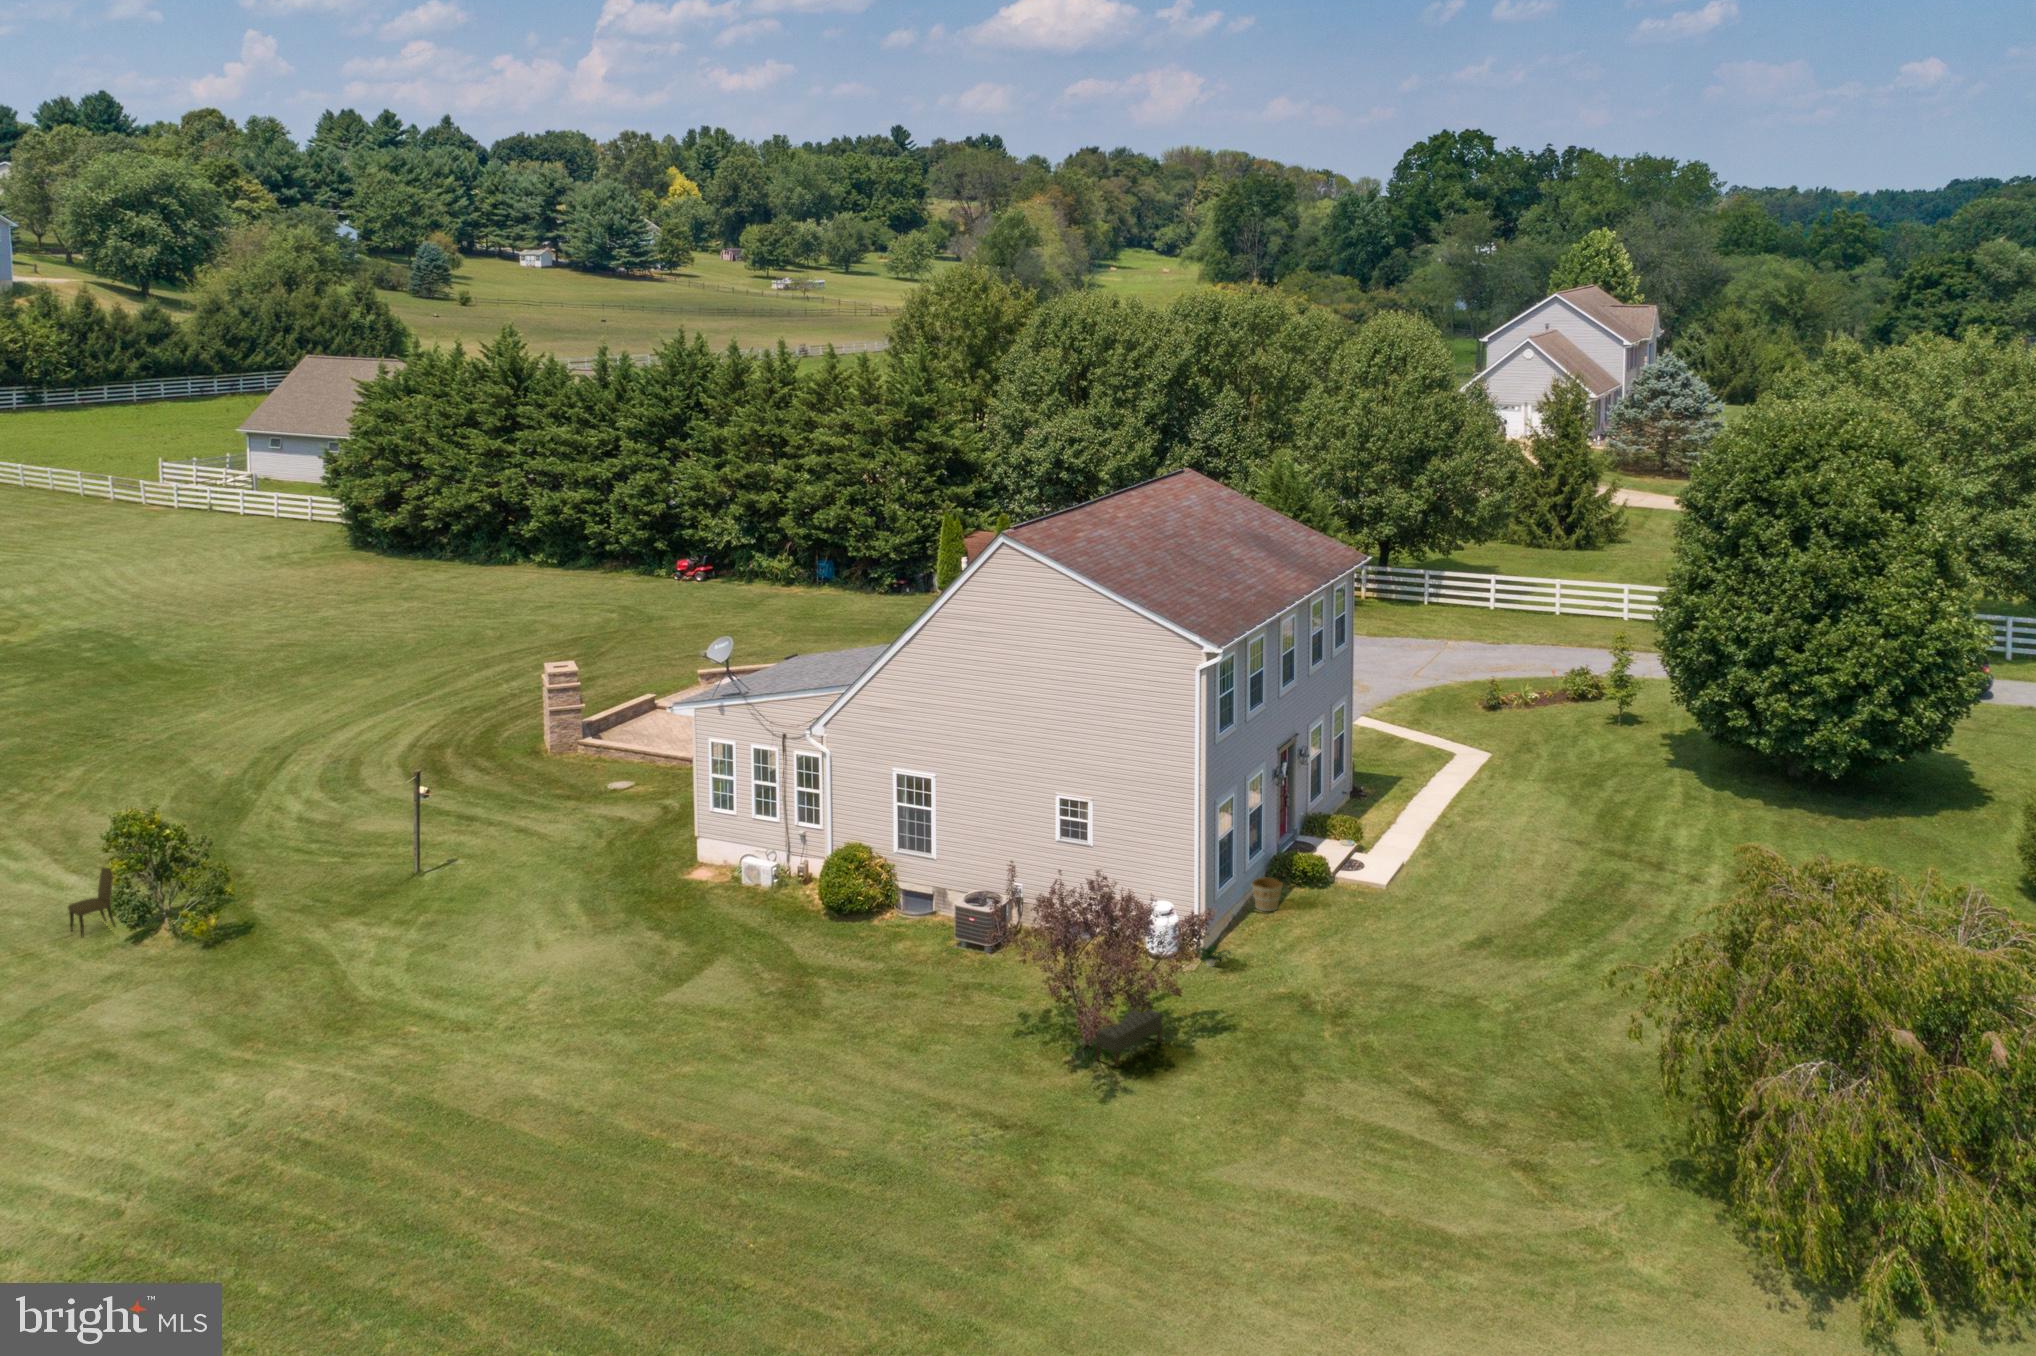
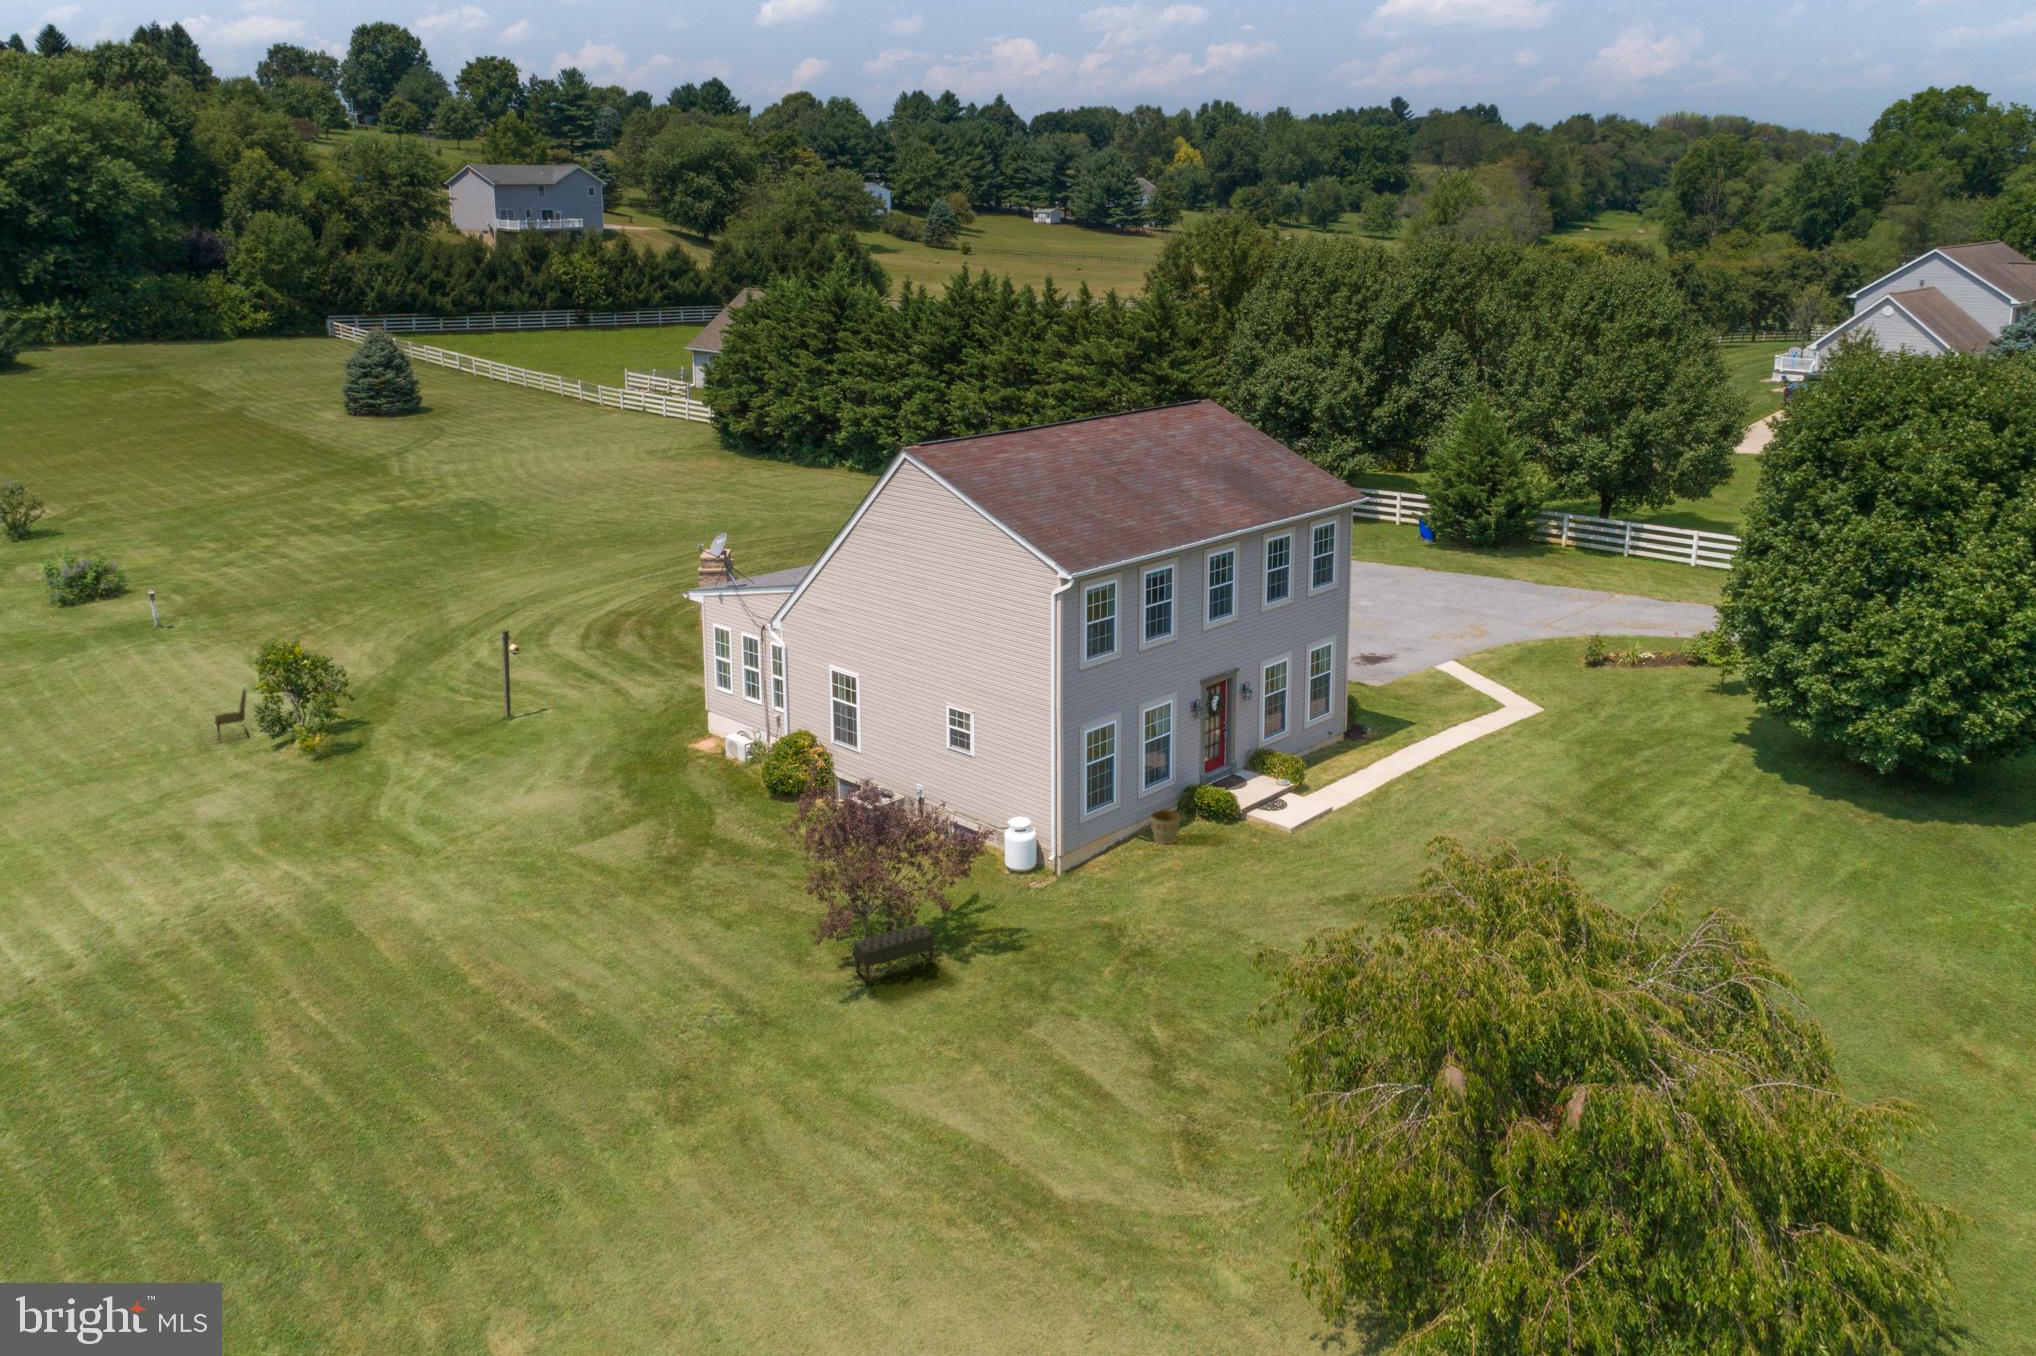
potted plant: present [1197,945,1231,967] -> none [1040,871,1077,892]

